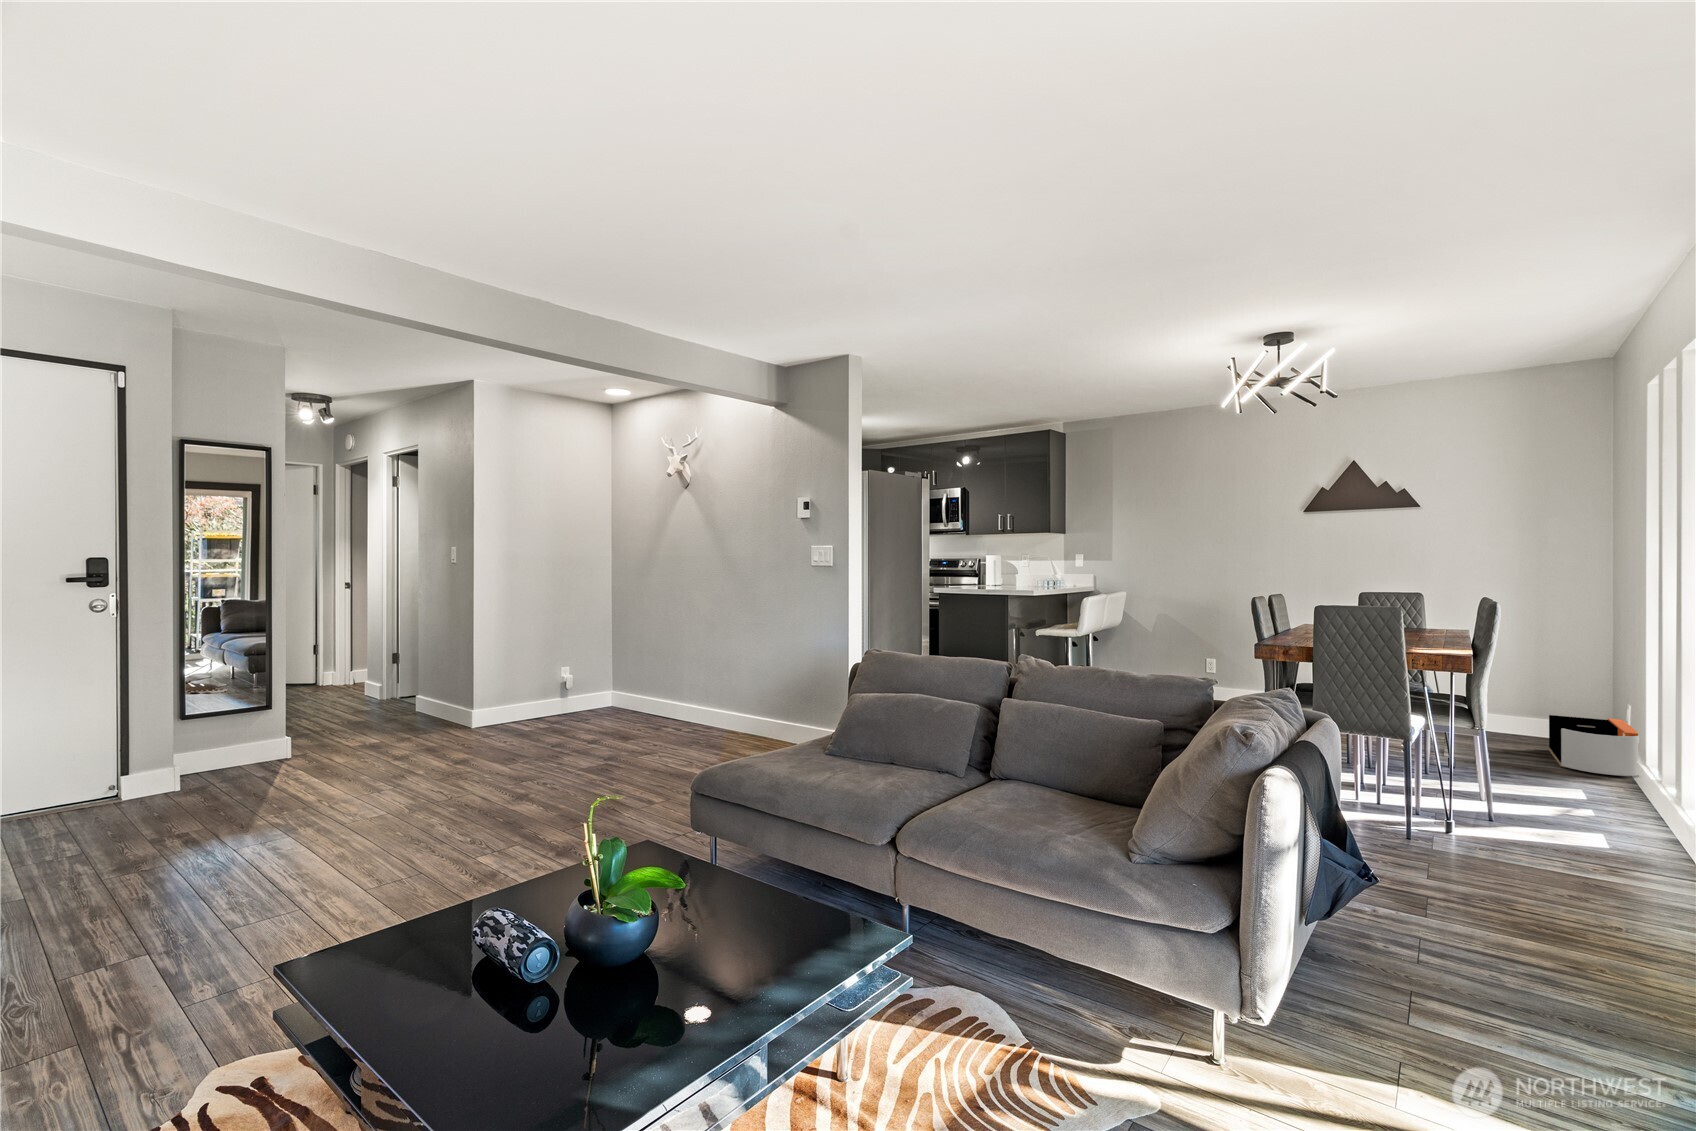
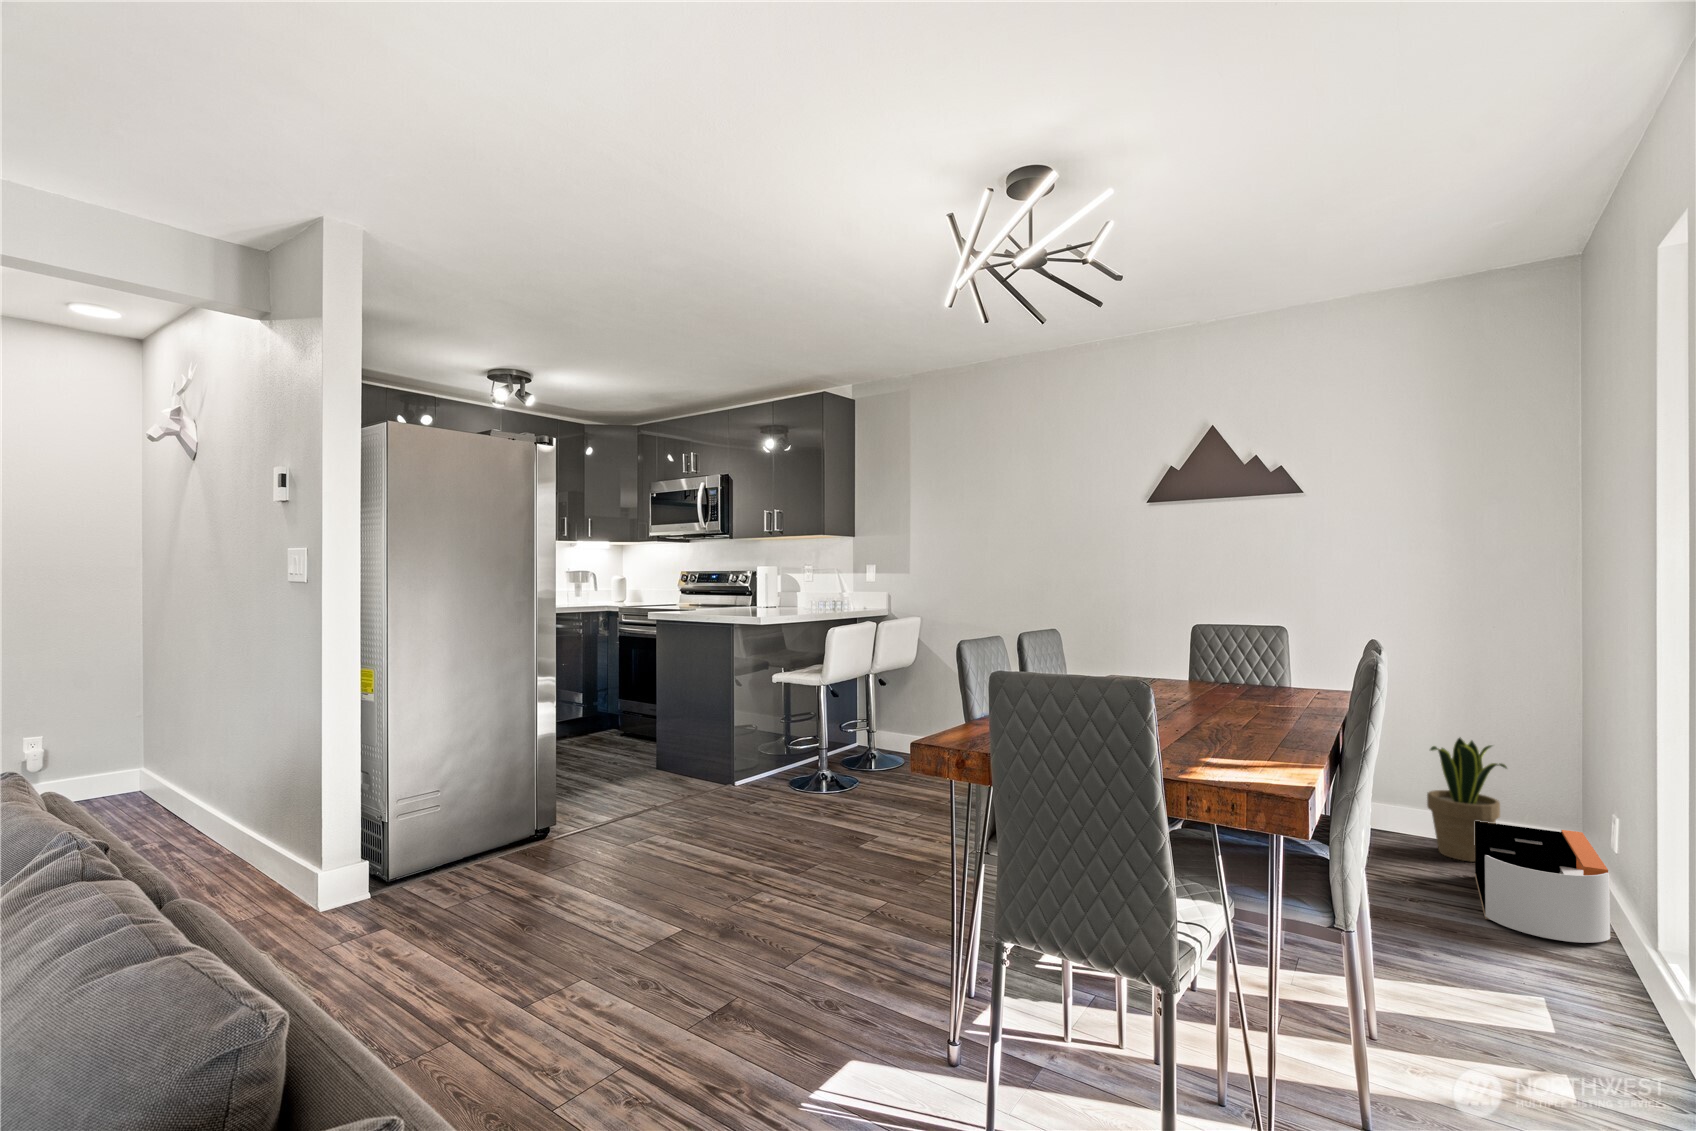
potted plant: none [1513,664,1570,744] -> present [1427,737,1507,862]

